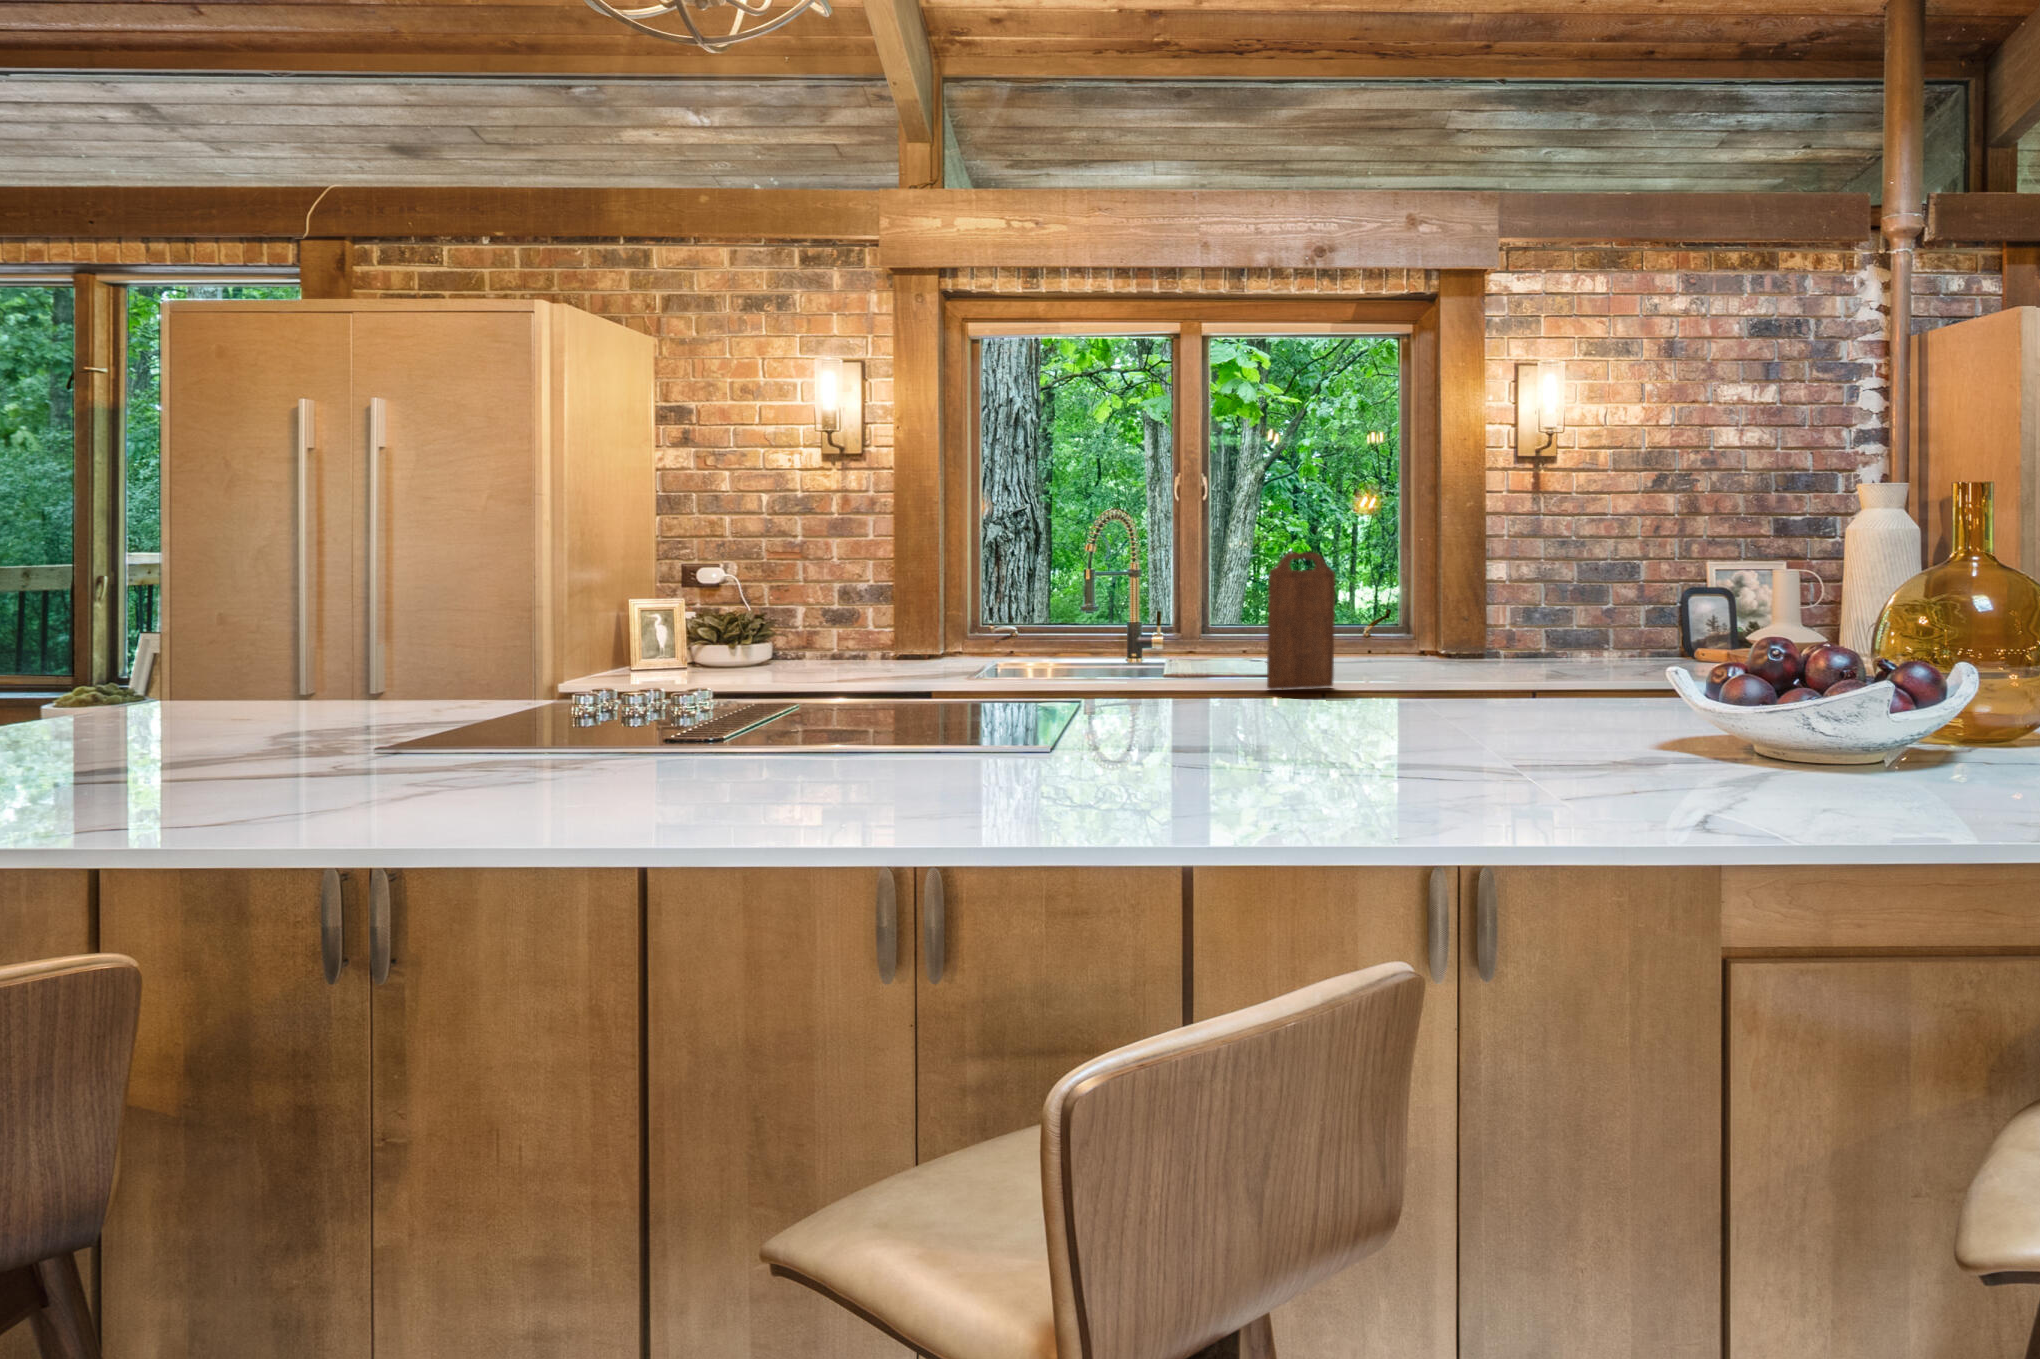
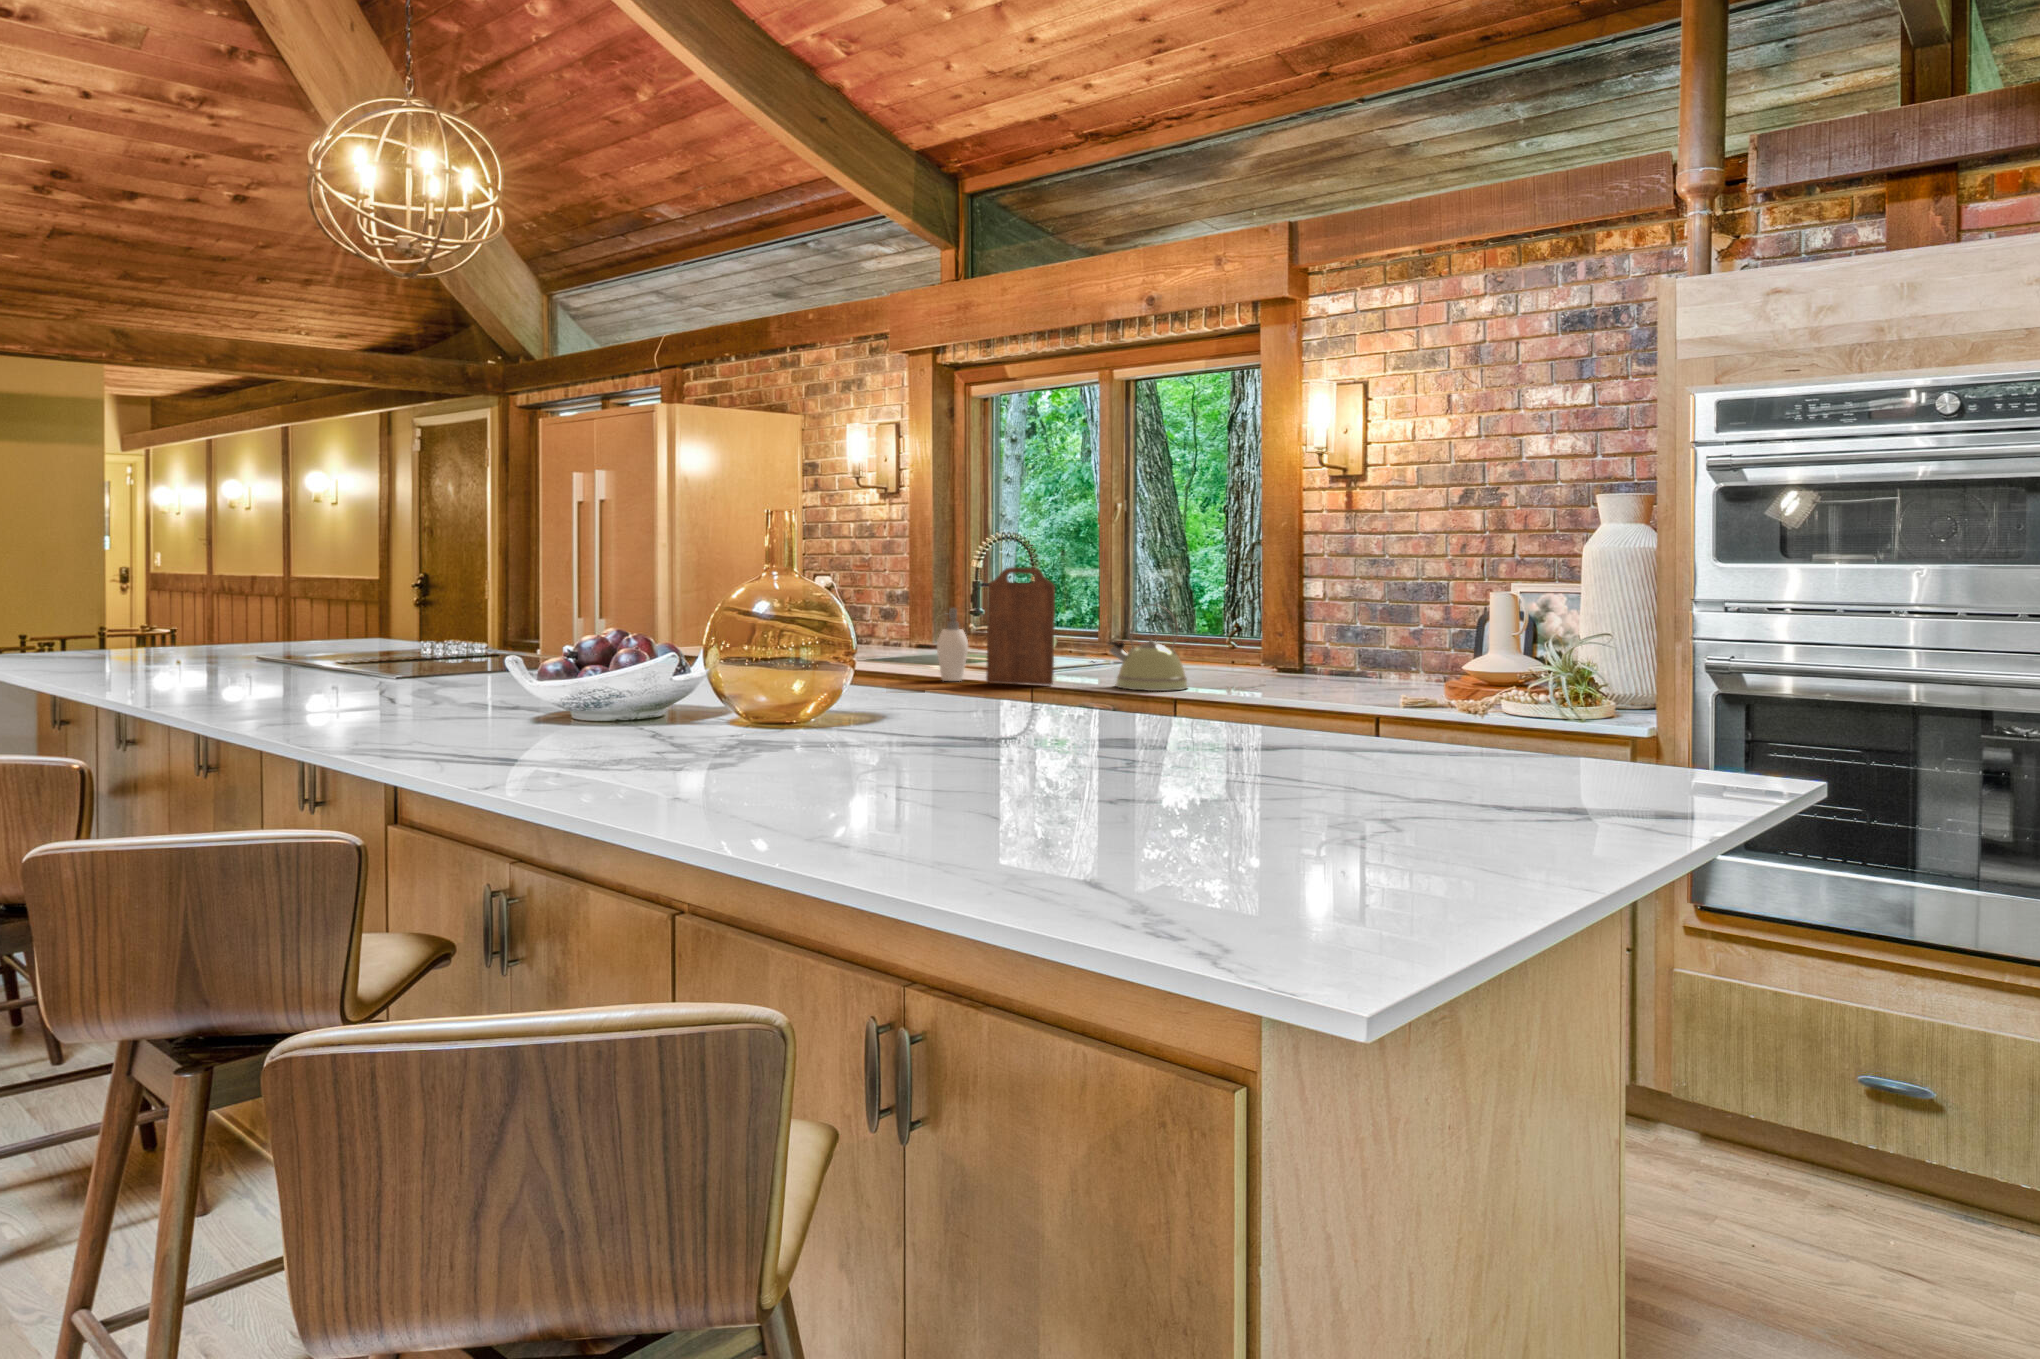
kettle: none [1361,591,1445,685] -> present [1109,604,1188,691]
soap dispenser: none [1200,603,1238,691] -> present [937,608,968,681]

